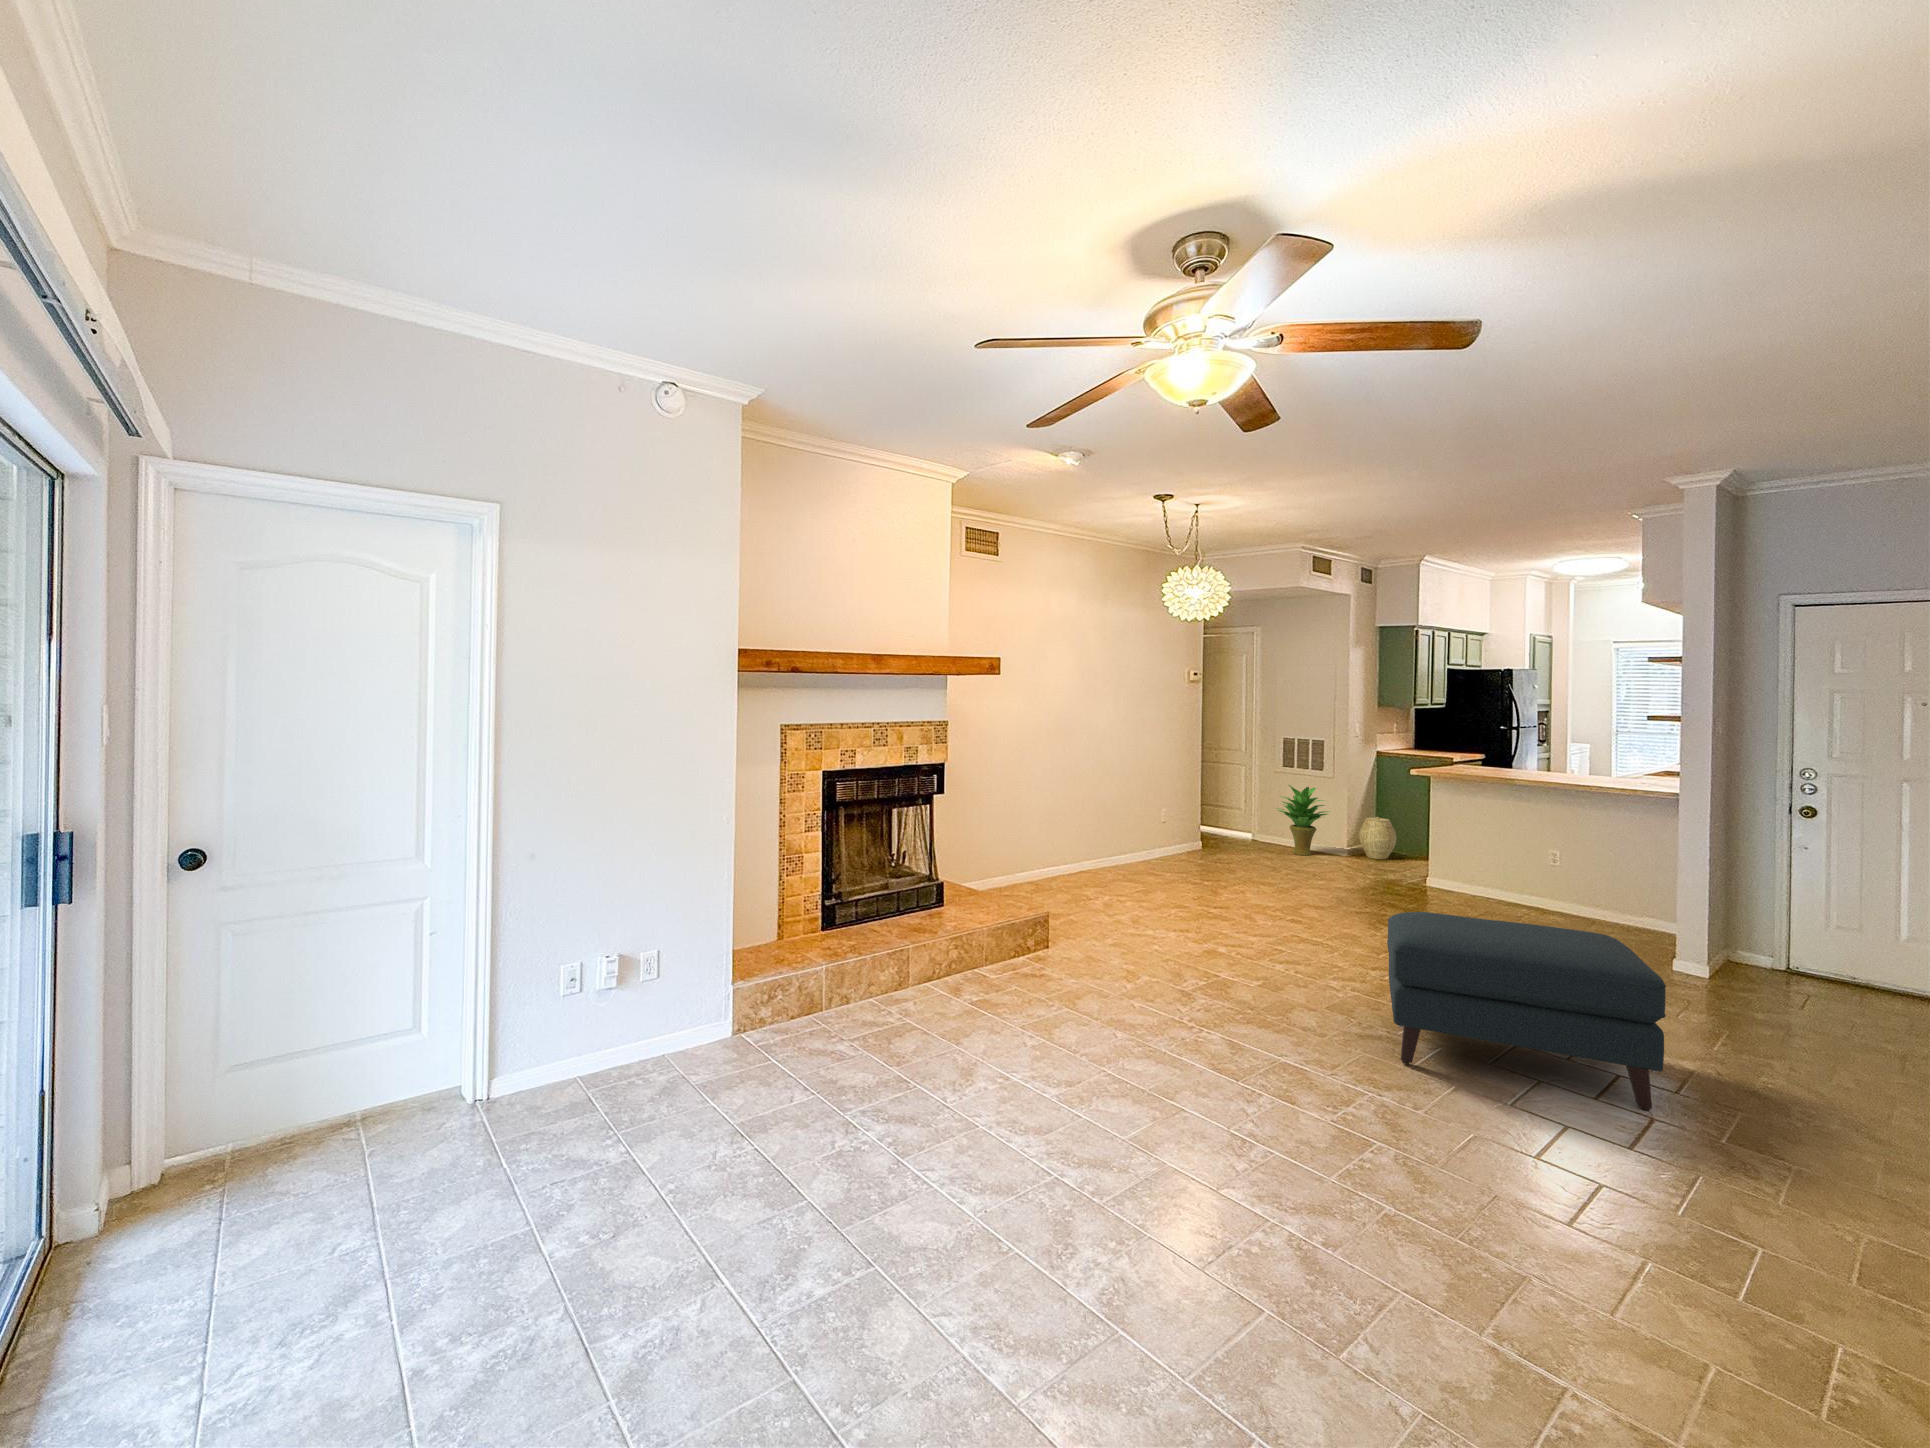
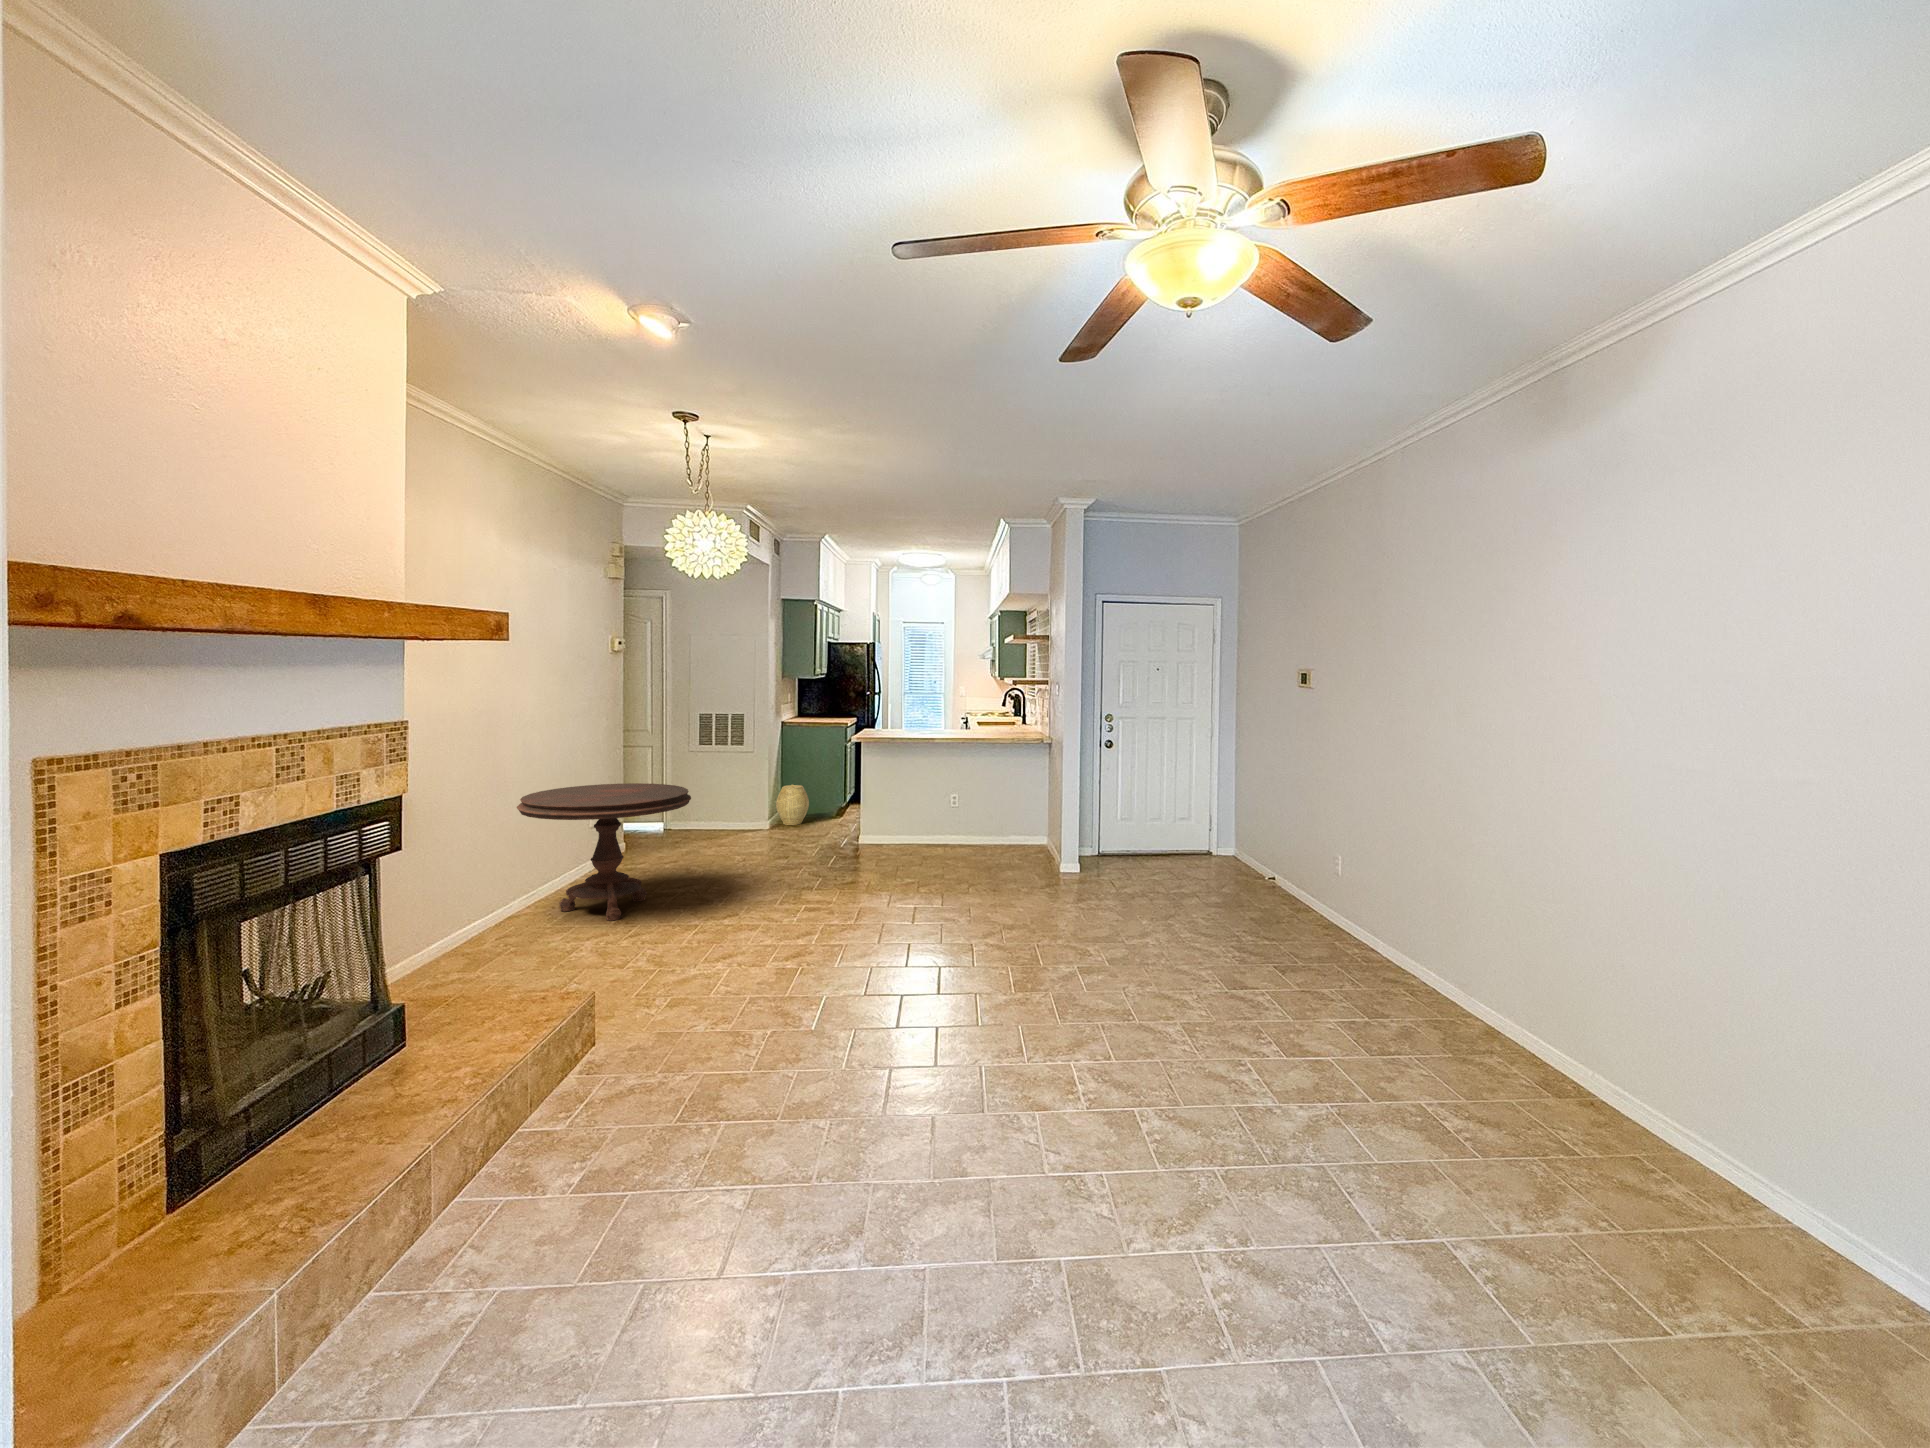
side table: none [1082,785,1208,891] -> present [517,783,691,921]
potted plant: present [1276,785,1329,856] -> none [699,763,756,835]
ottoman: present [1387,912,1666,1111] -> none [998,858,1224,1023]

